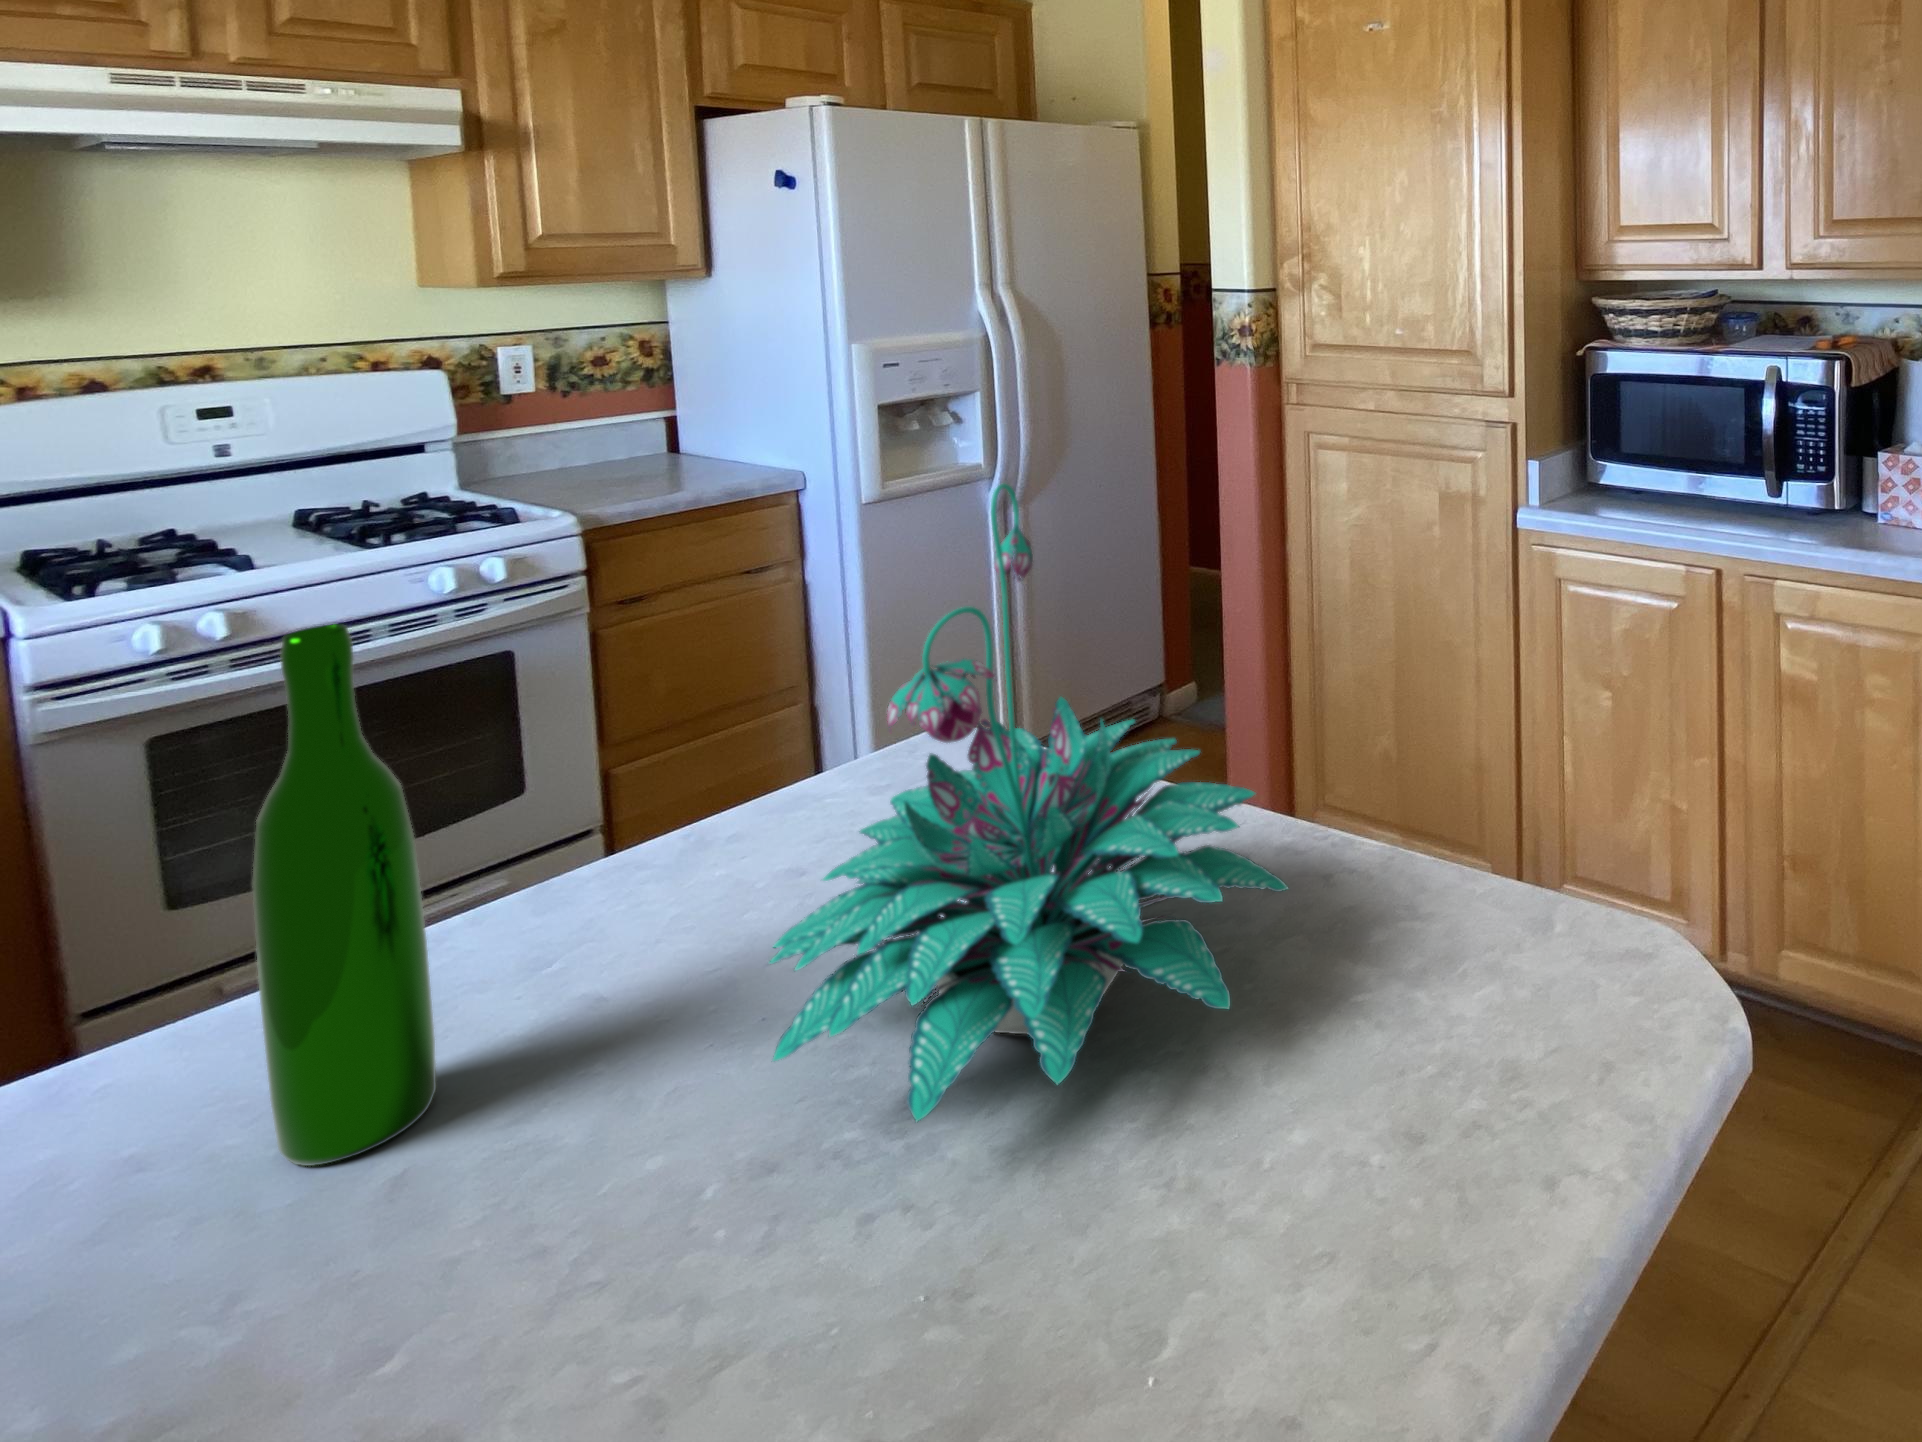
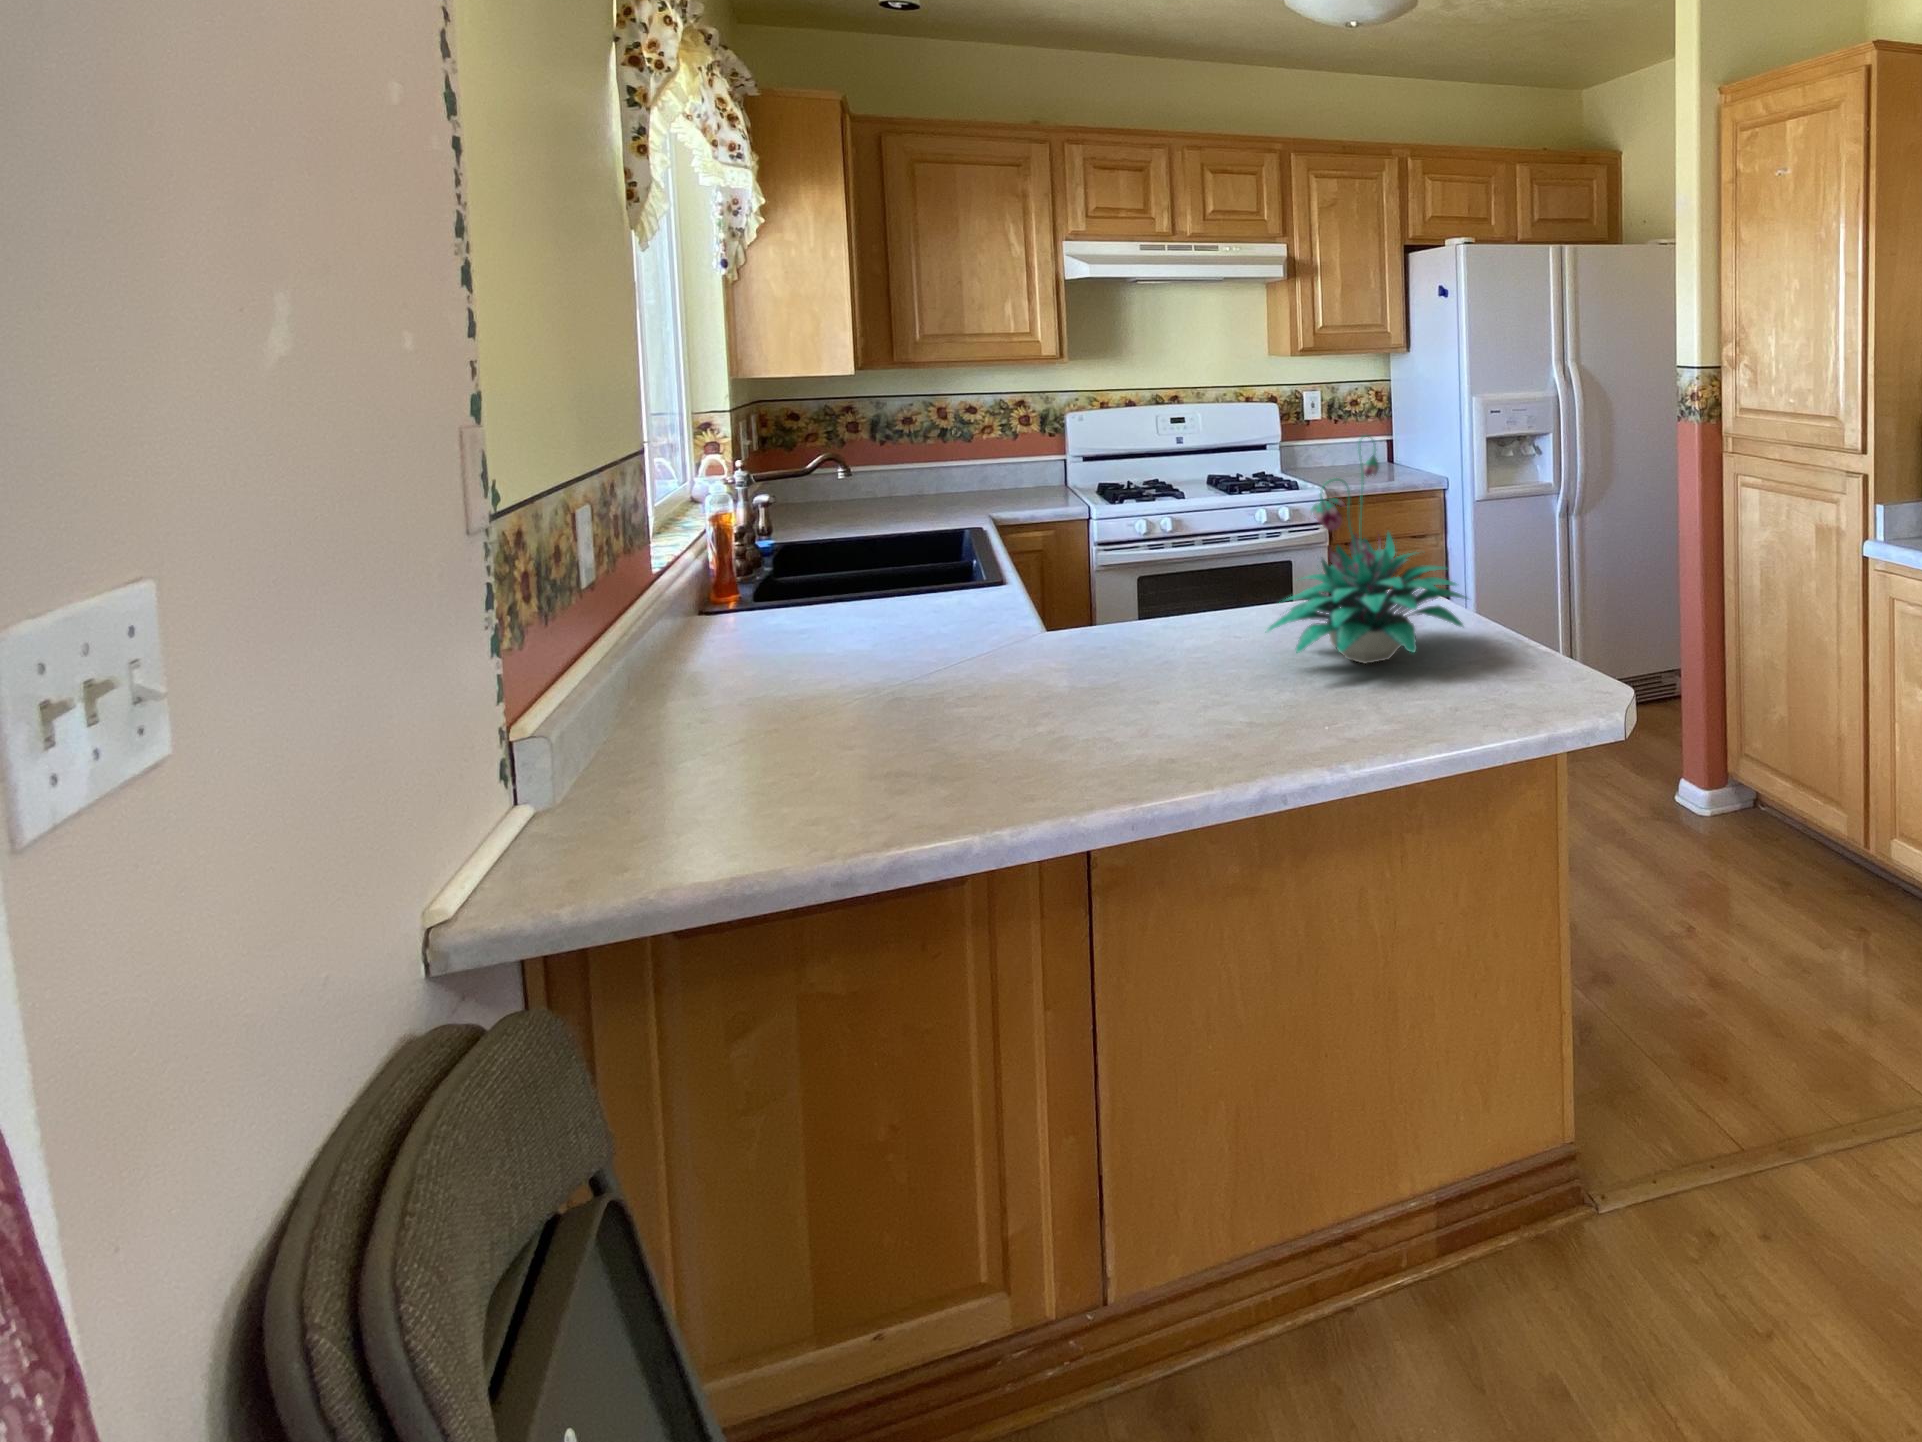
wine bottle: present [252,624,436,1166] -> none [1140,464,1186,648]

